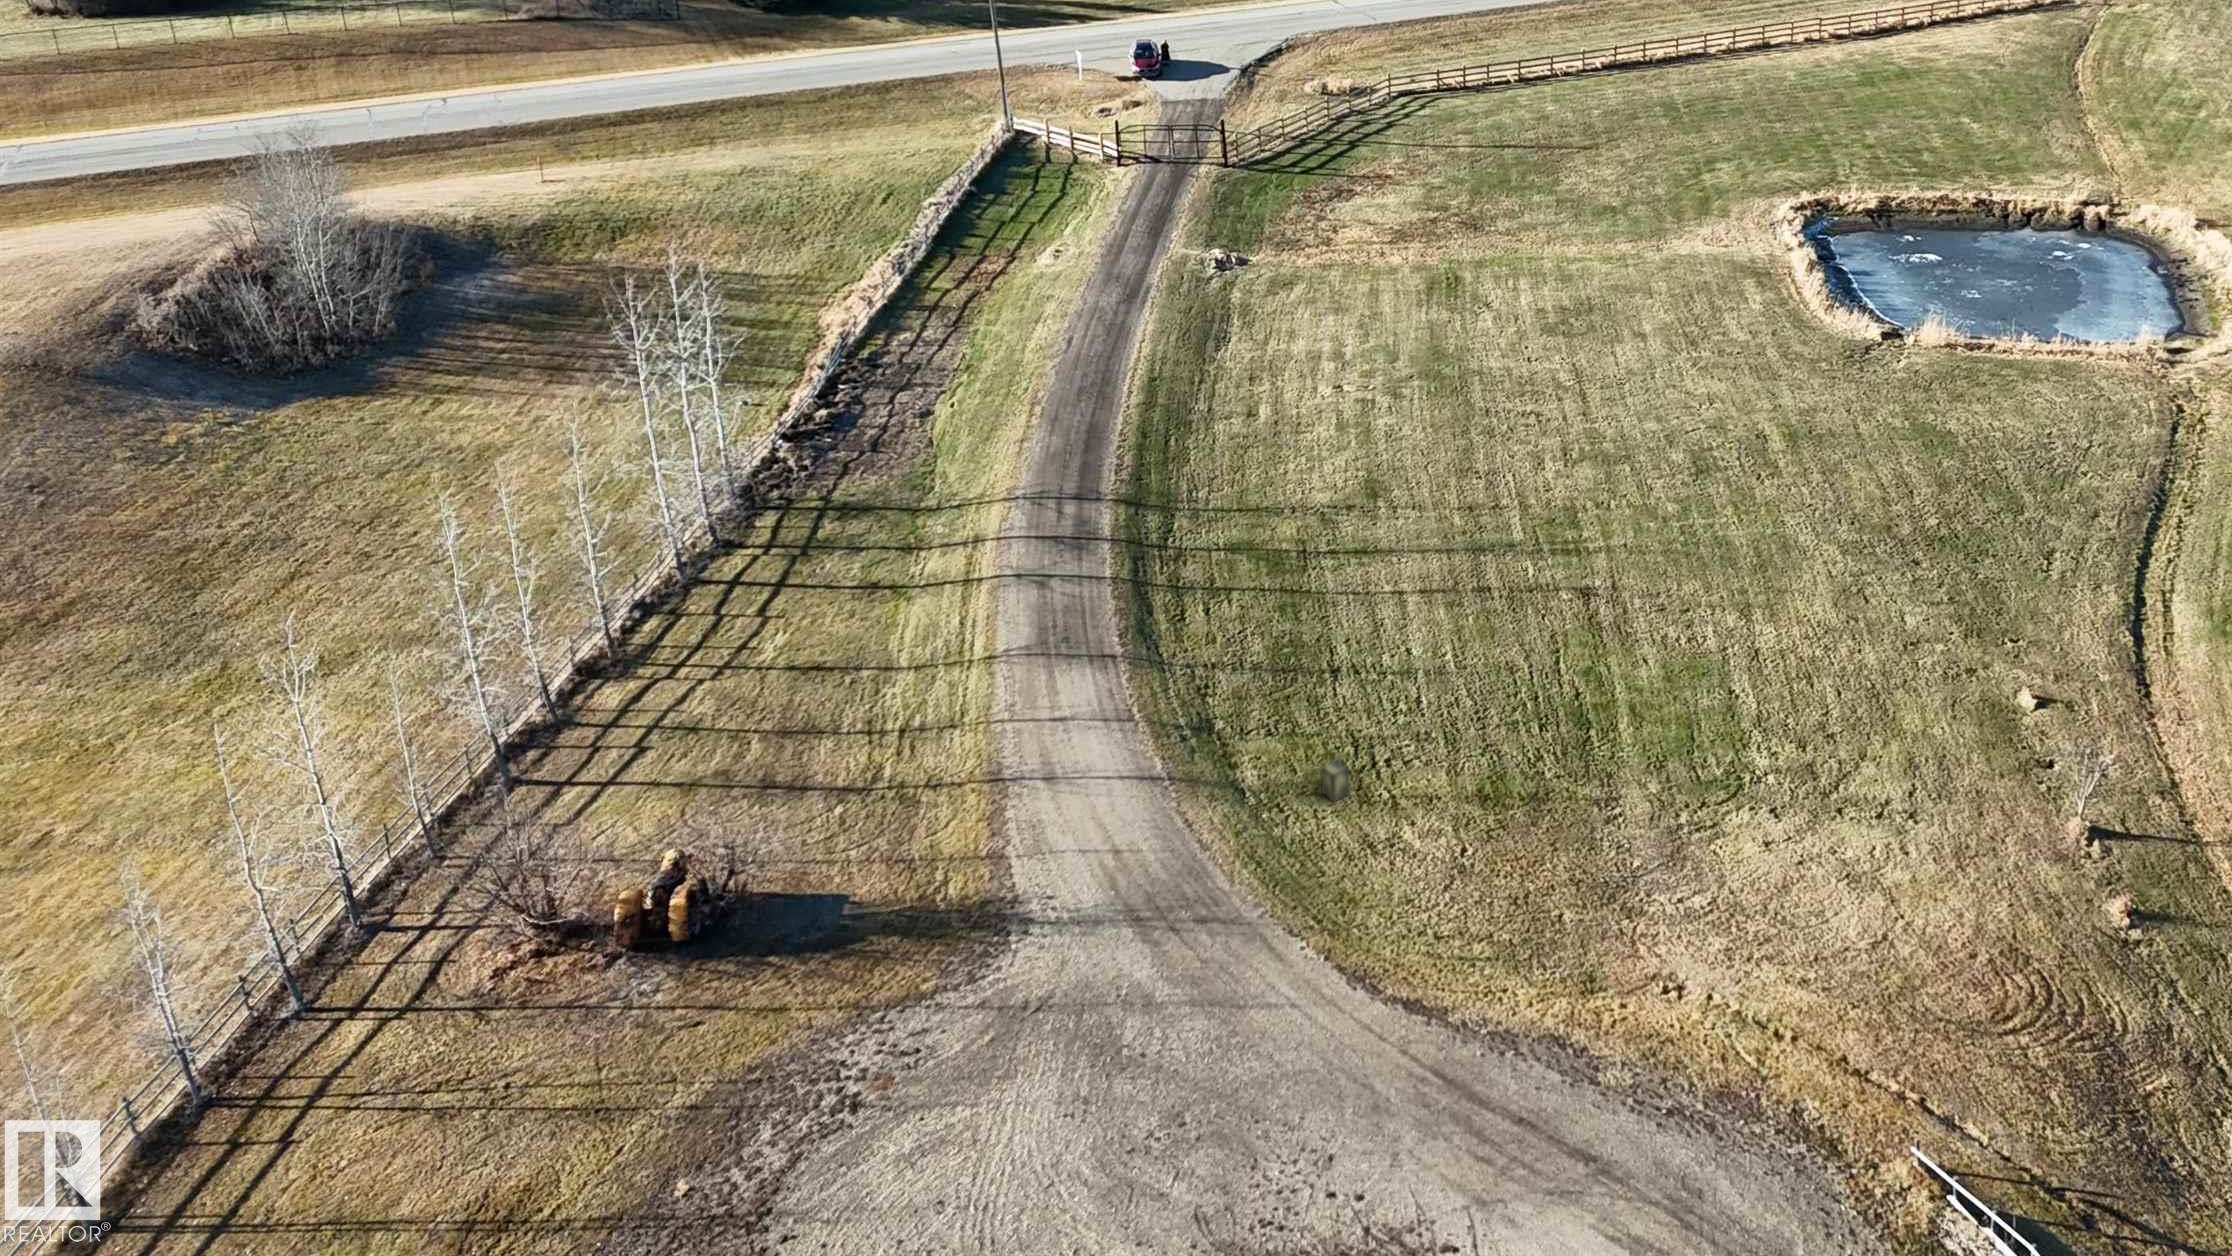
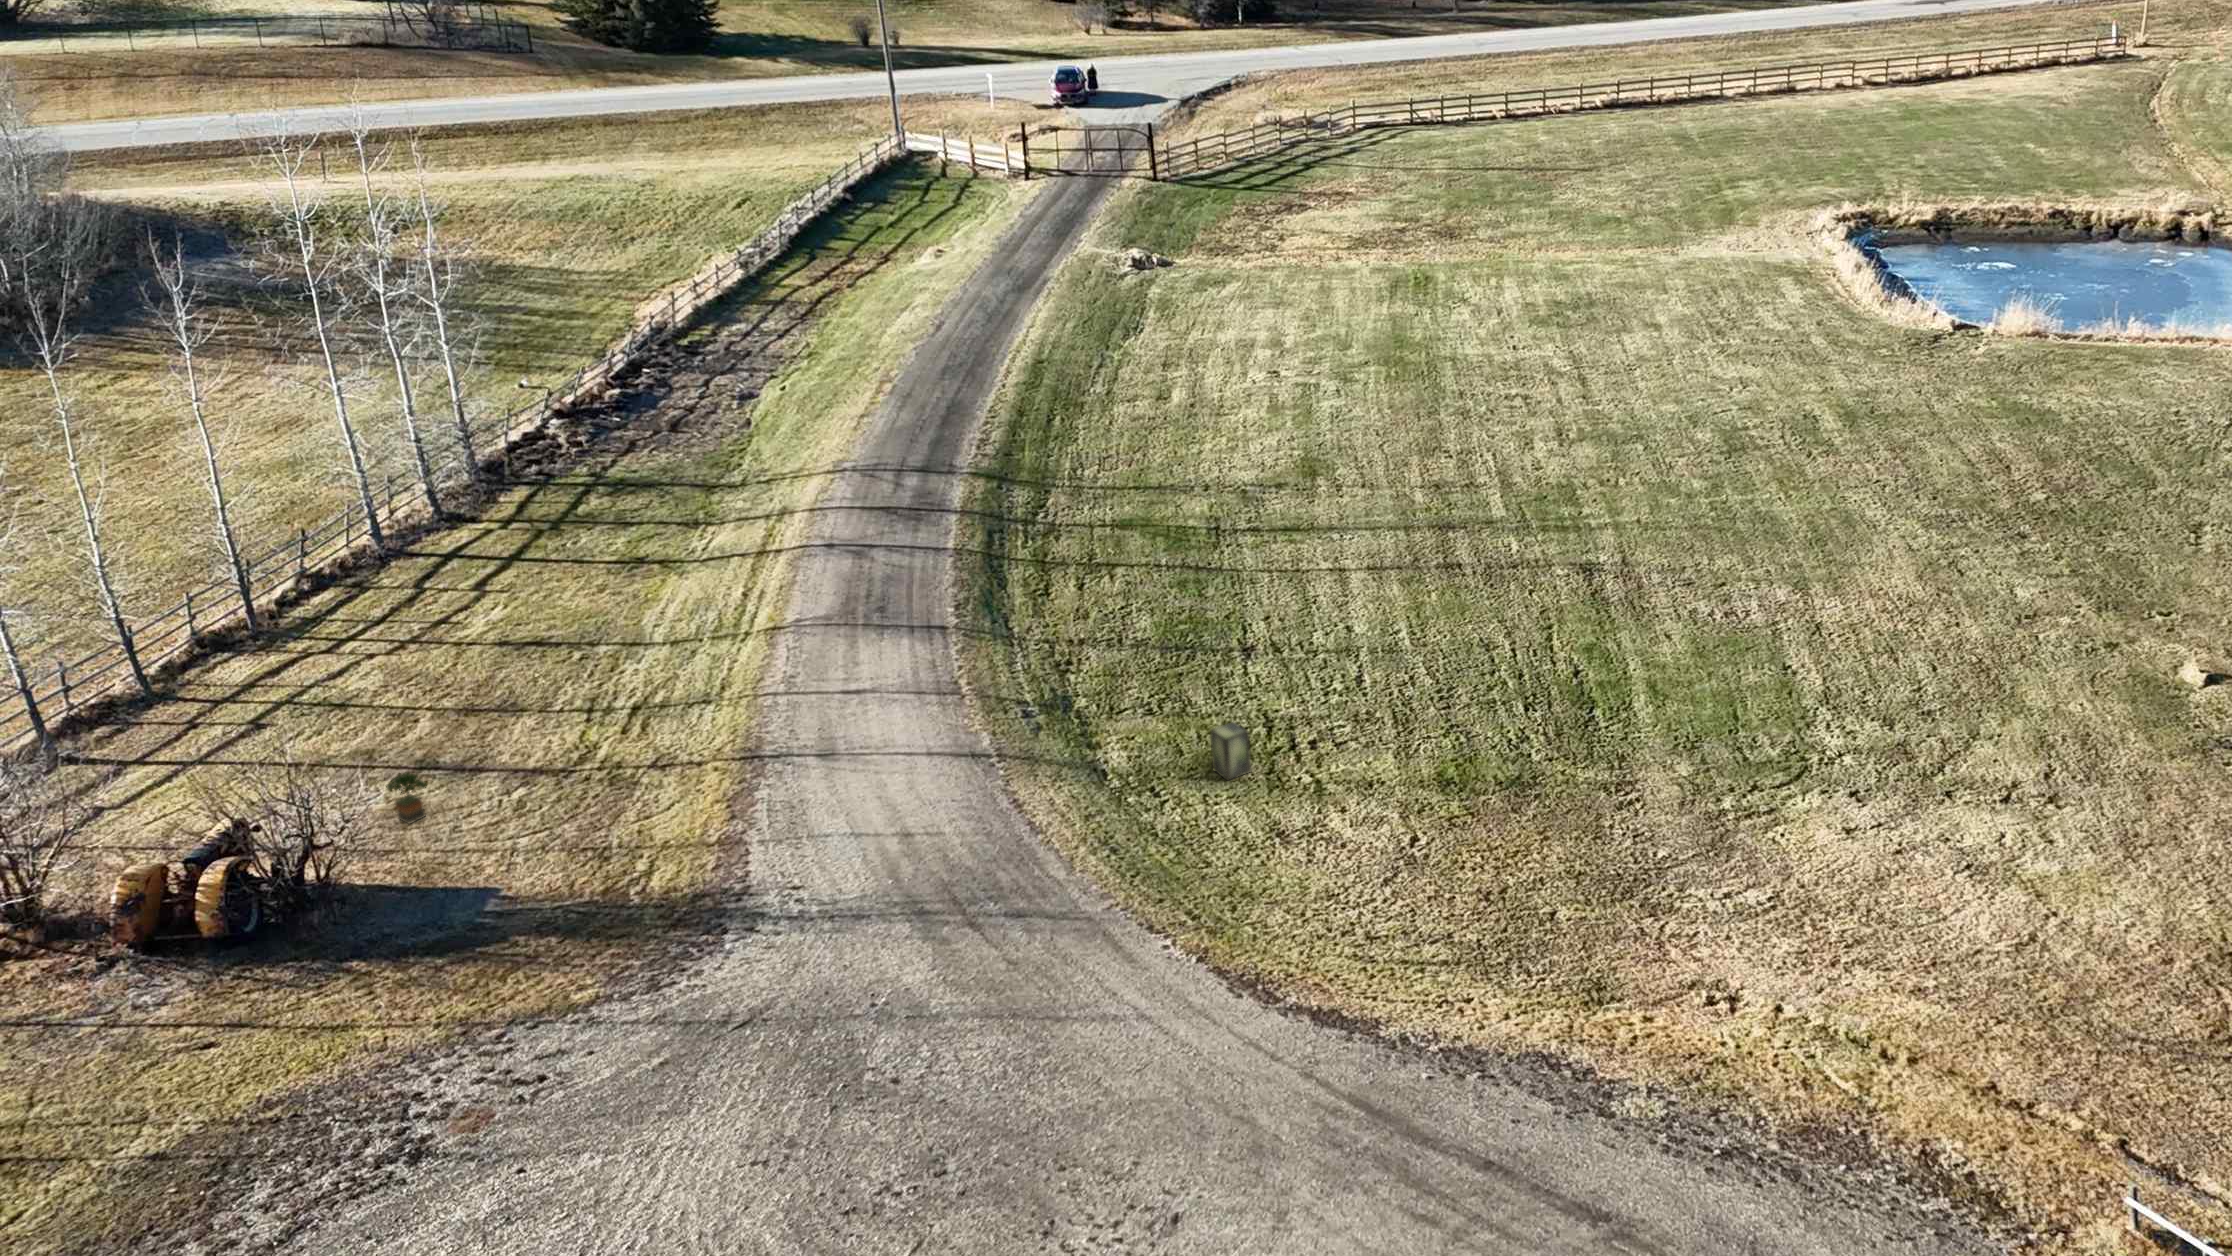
potted tree: none [756,804,784,840] -> present [386,772,427,824]

